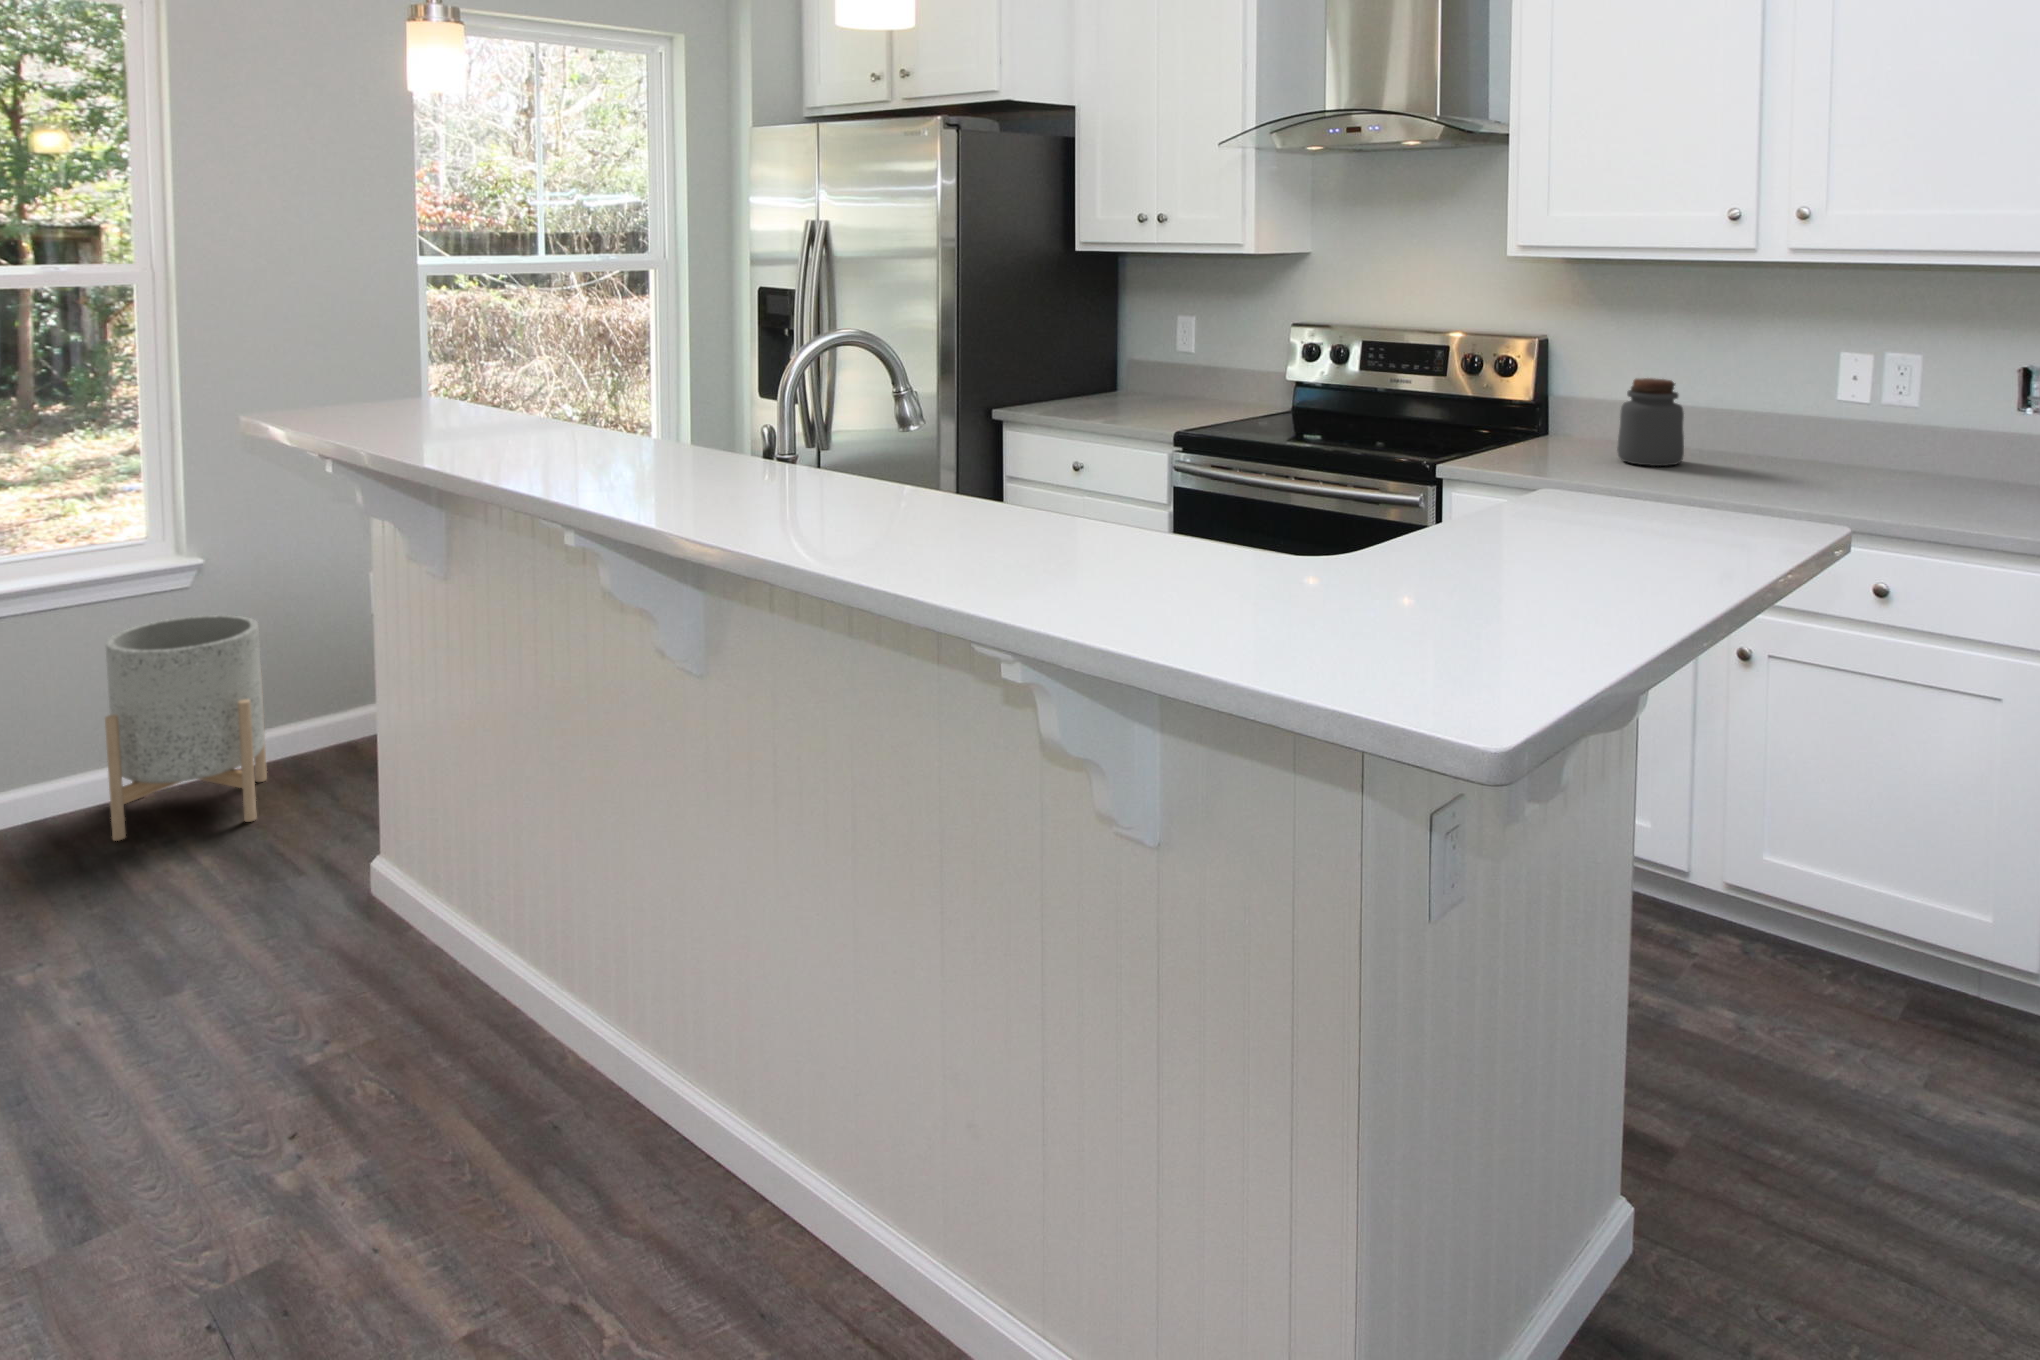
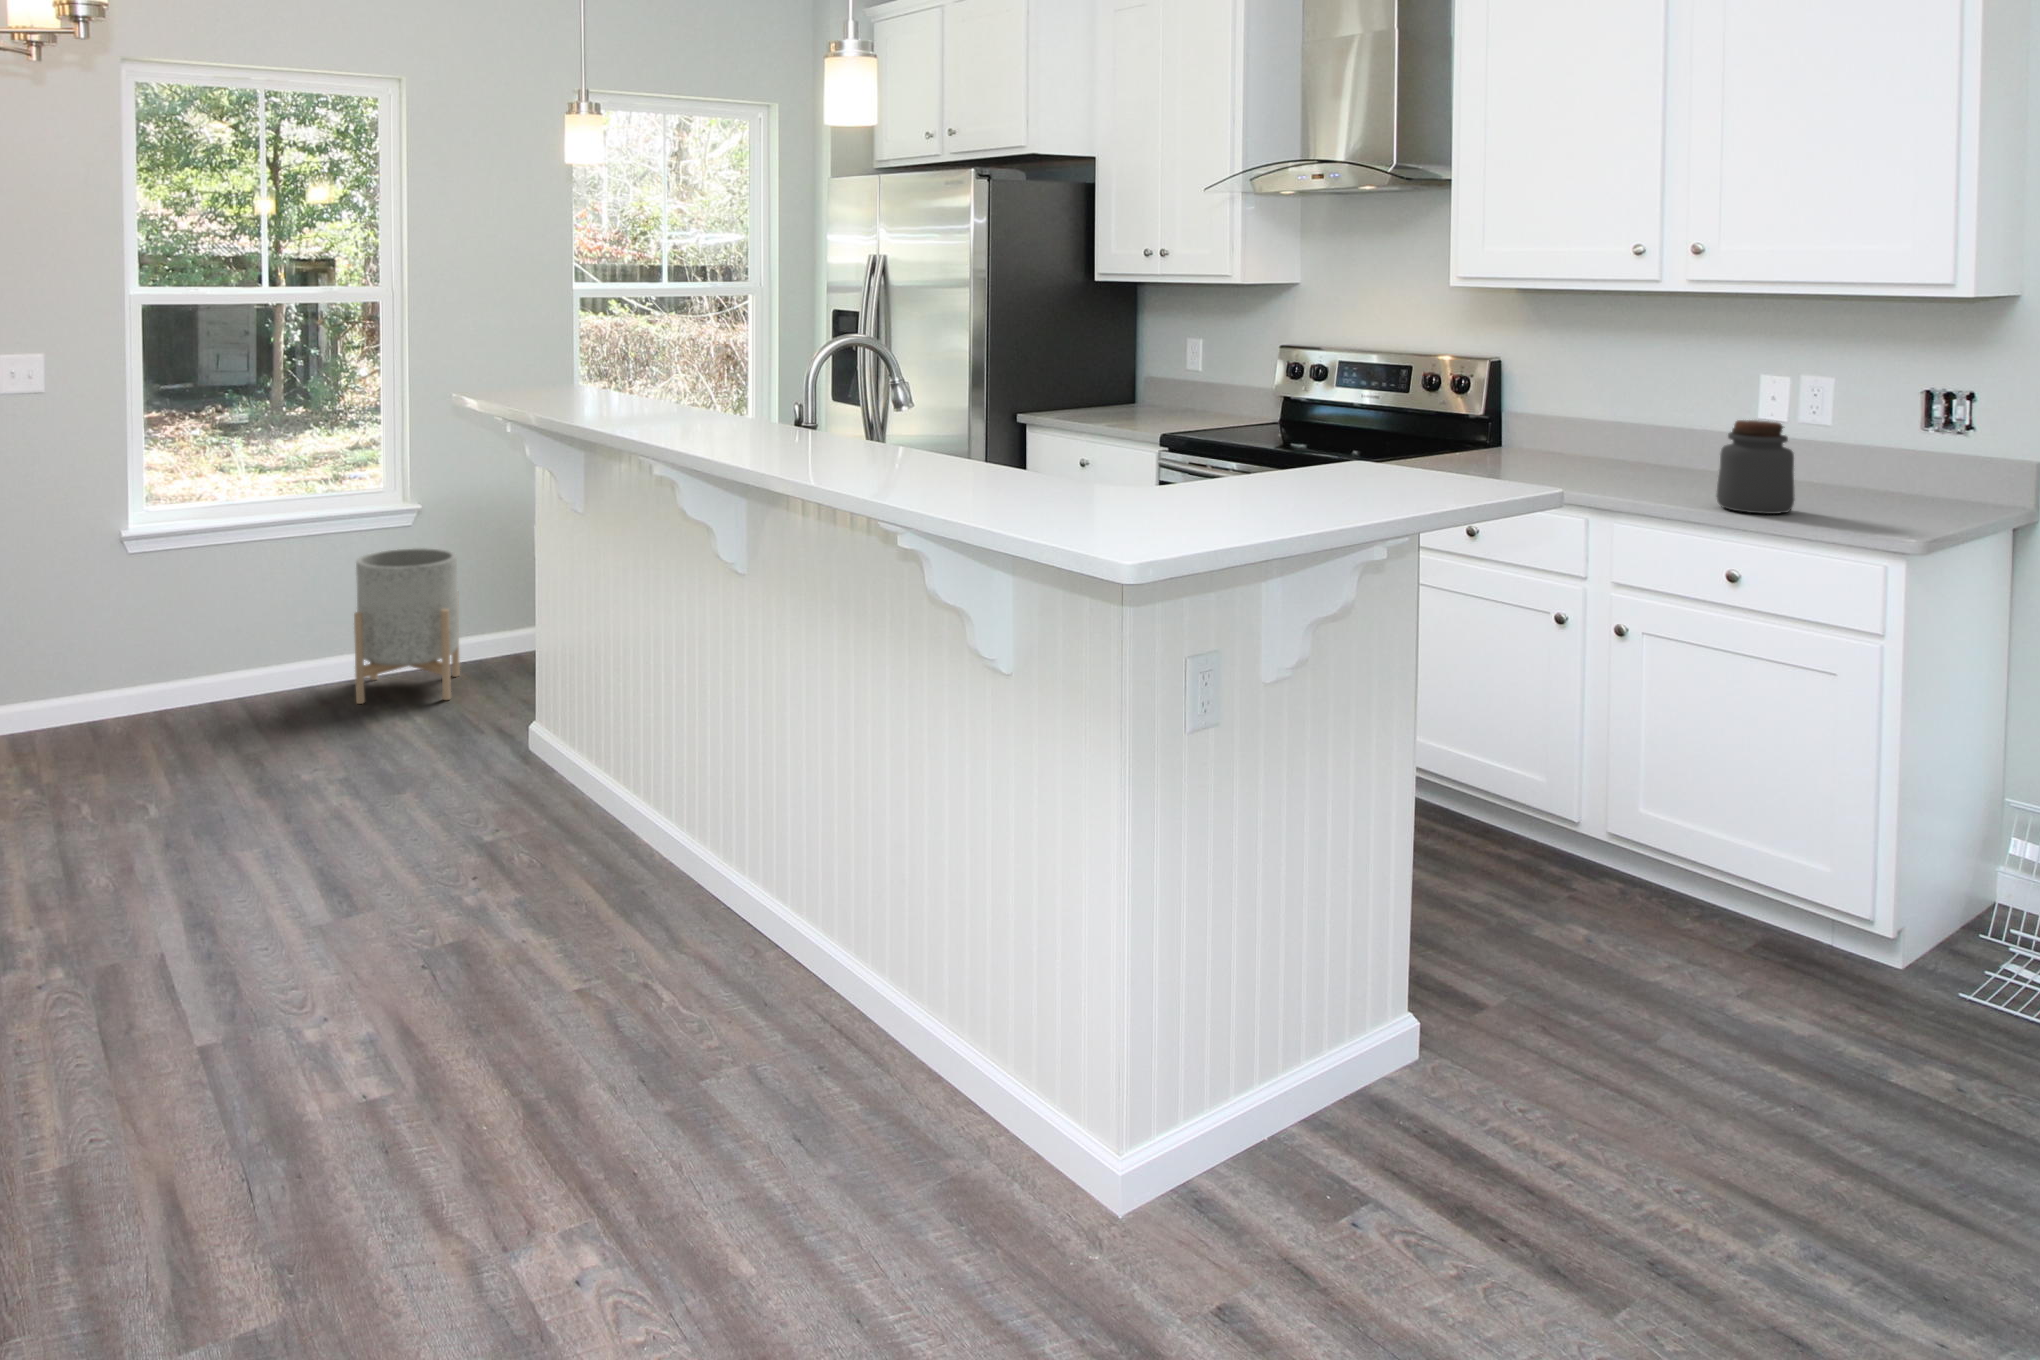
jar: present [1617,378,1684,466] -> present [1716,420,1794,514]

